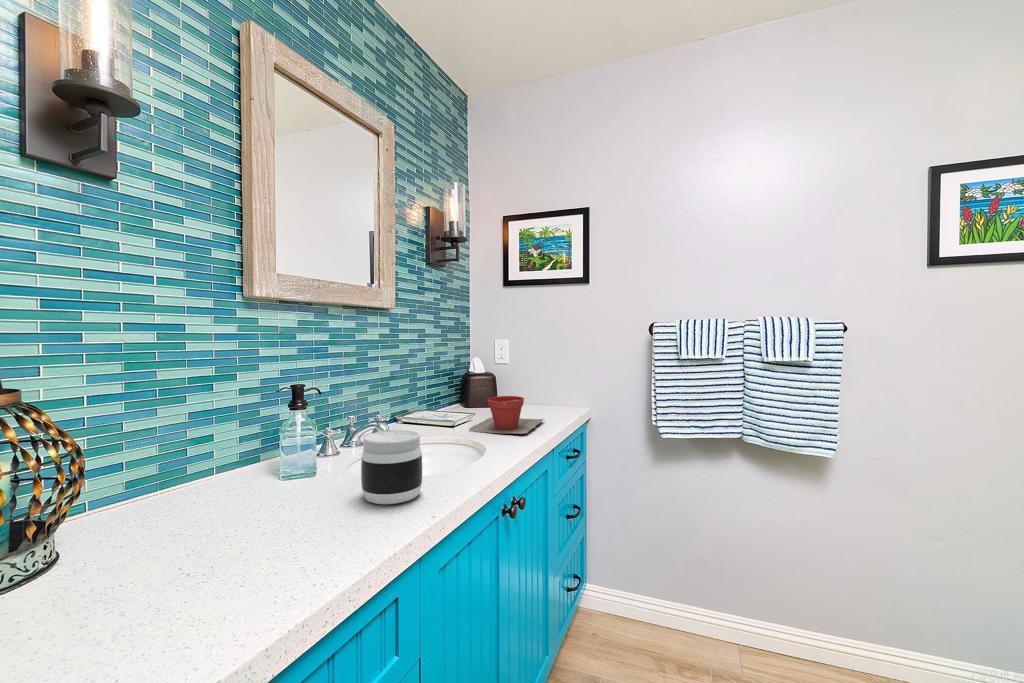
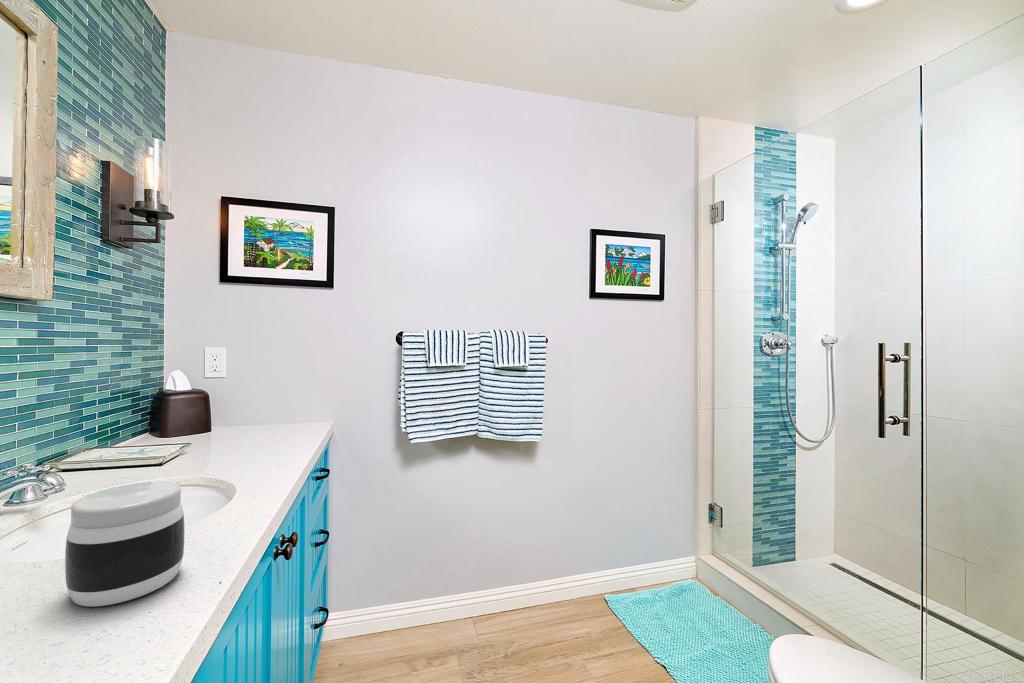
plant pot: present [469,396,544,434] -> none [187,416,292,469]

